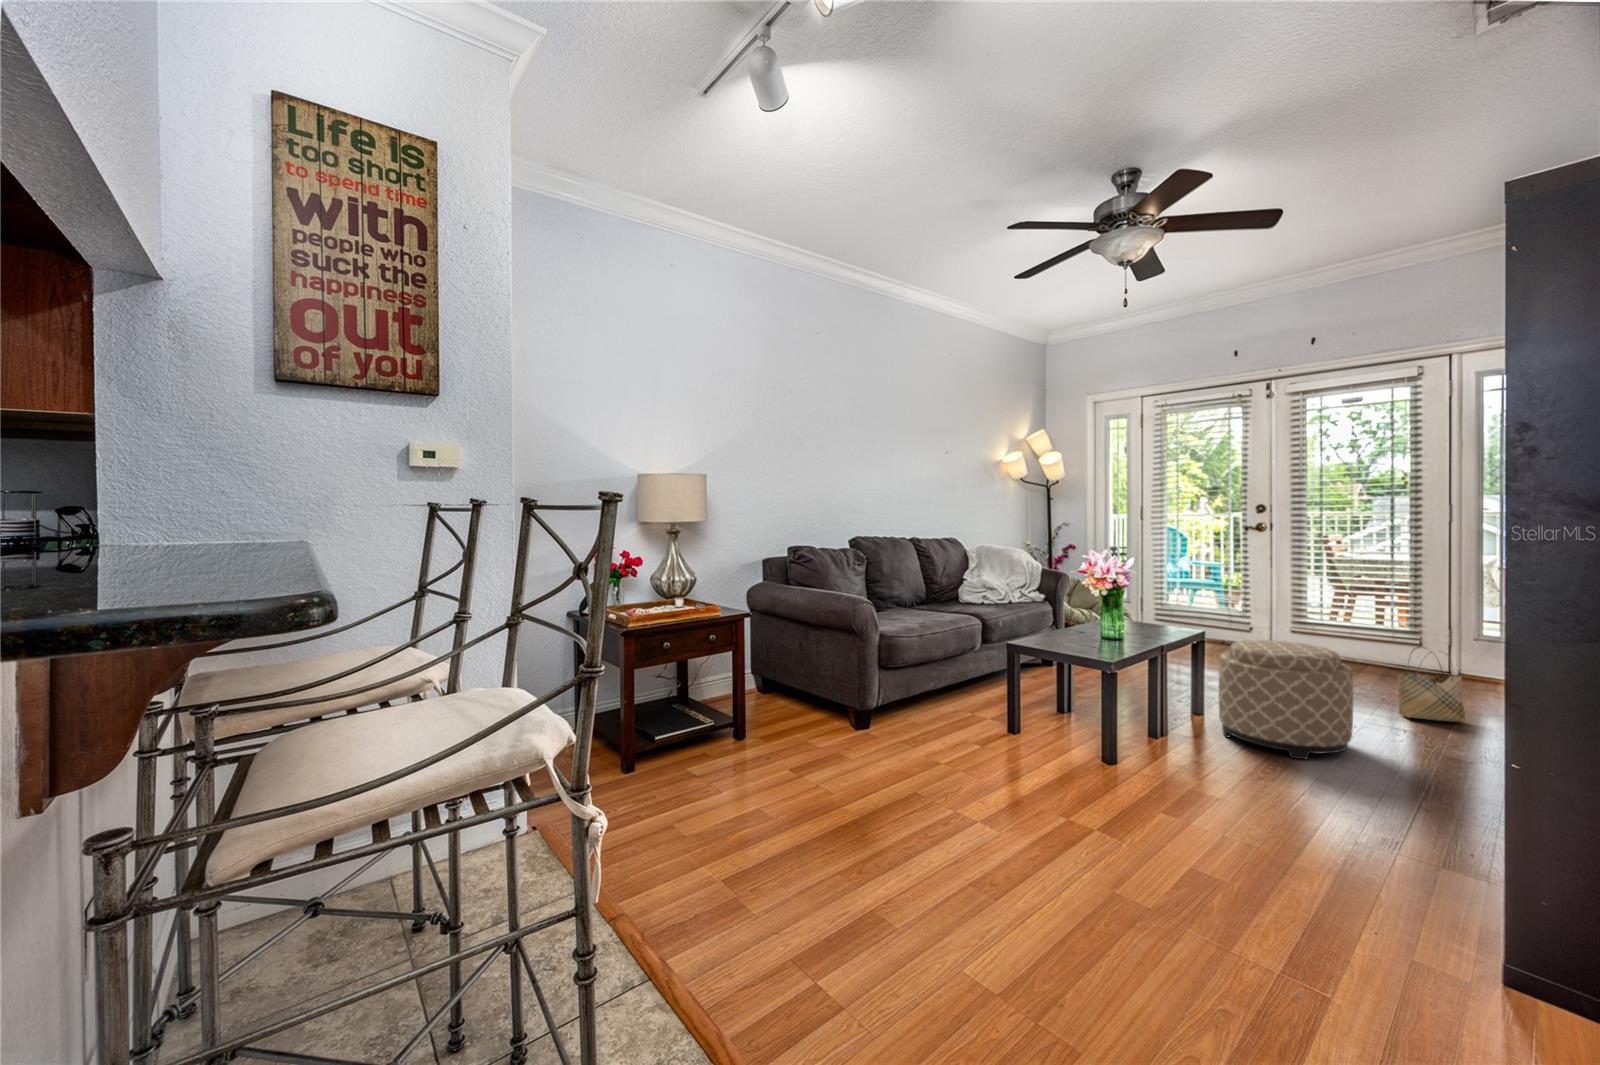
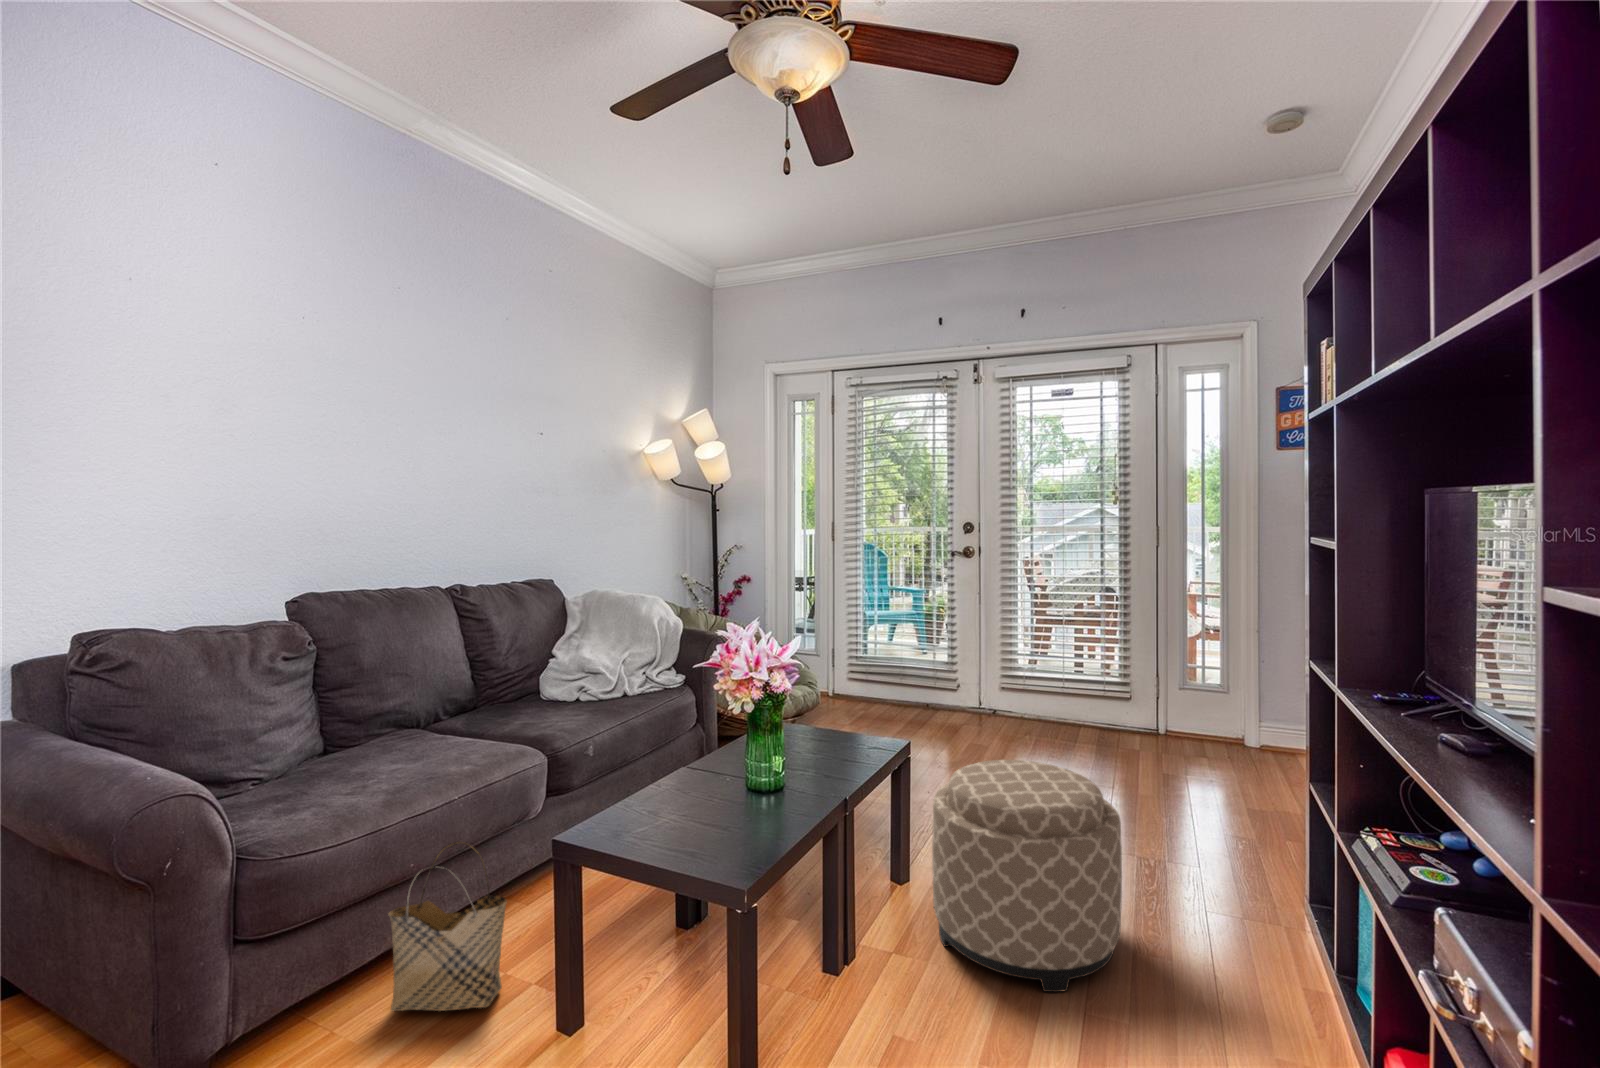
woven basket: present [1398,647,1465,722] -> present [389,842,507,1012]

